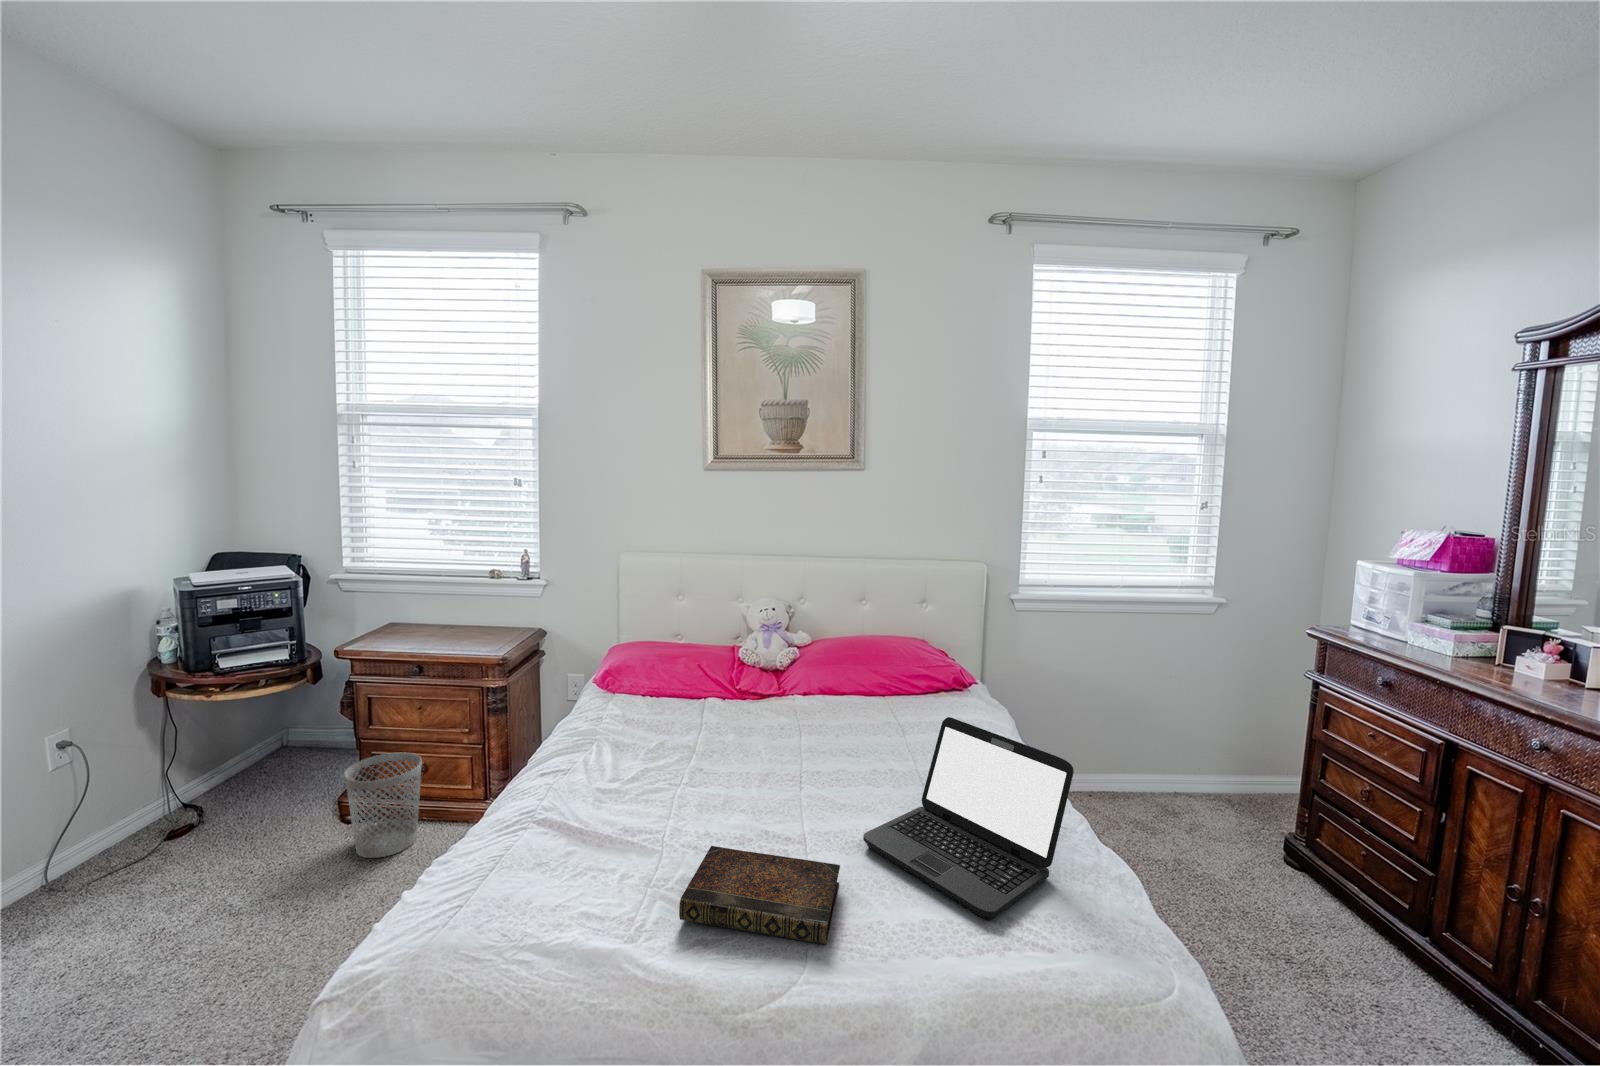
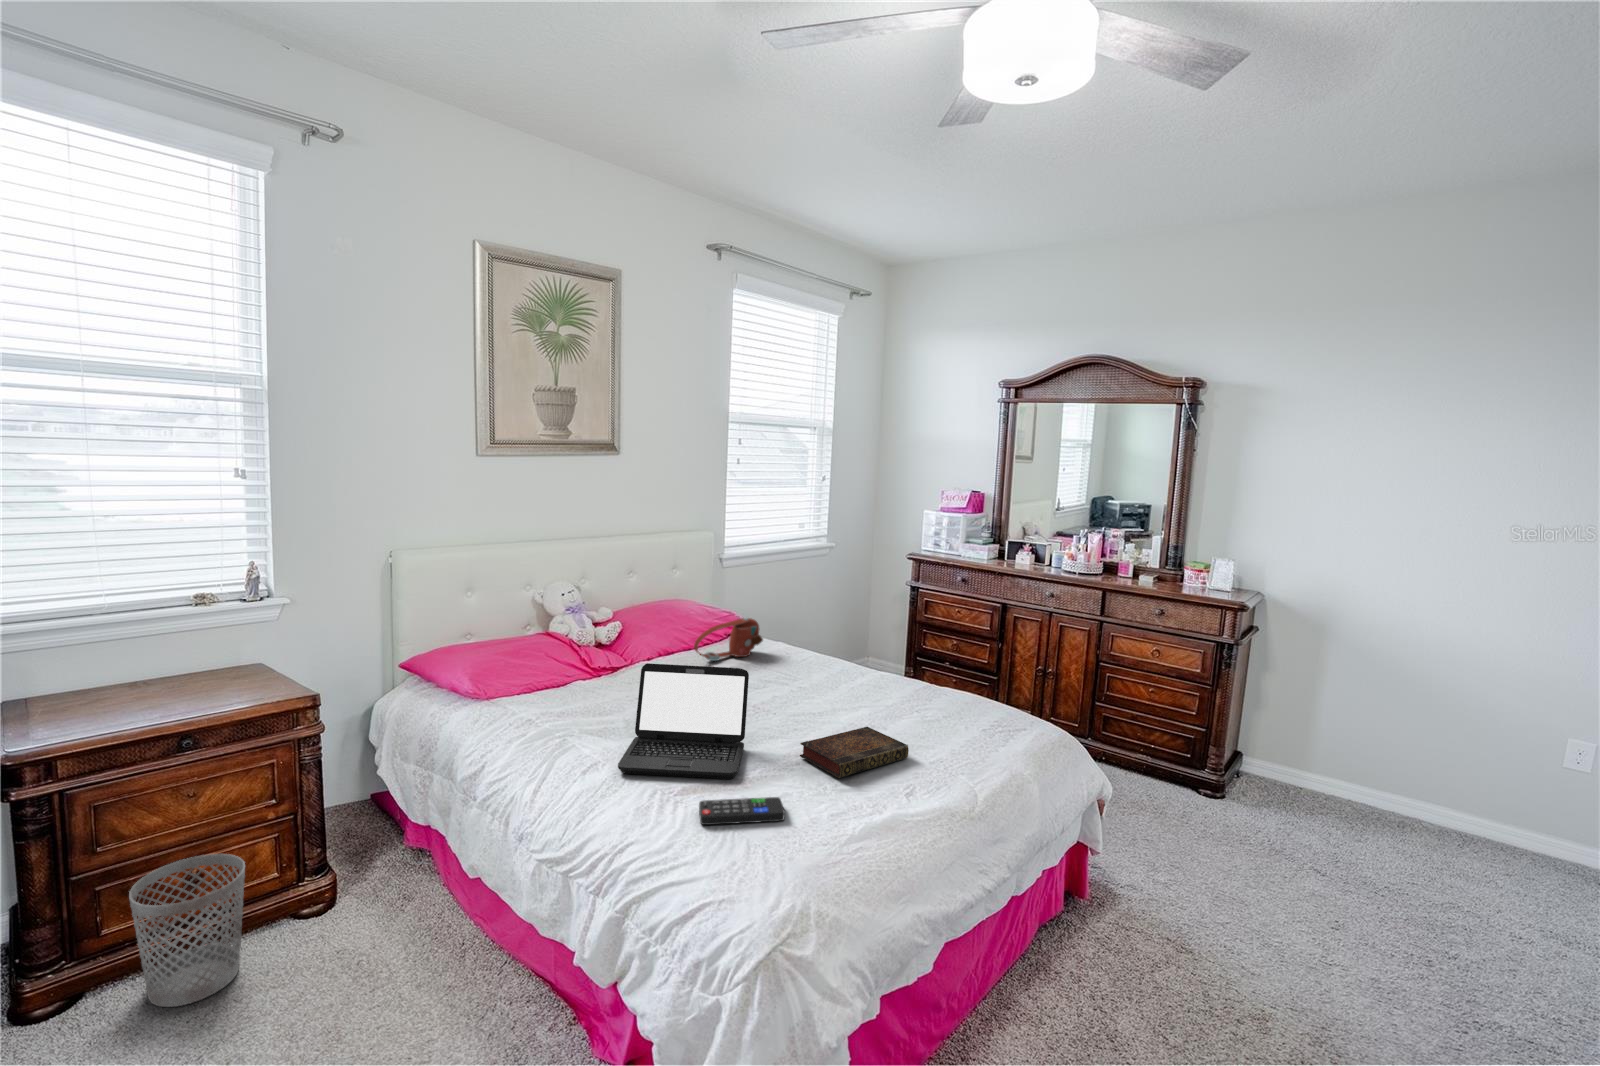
handbag: none [842,669,943,720] -> present [694,618,763,661]
laptop: present [863,717,1074,920] -> present [618,663,749,779]
remote control: none [471,863,567,937] -> present [699,797,785,825]

